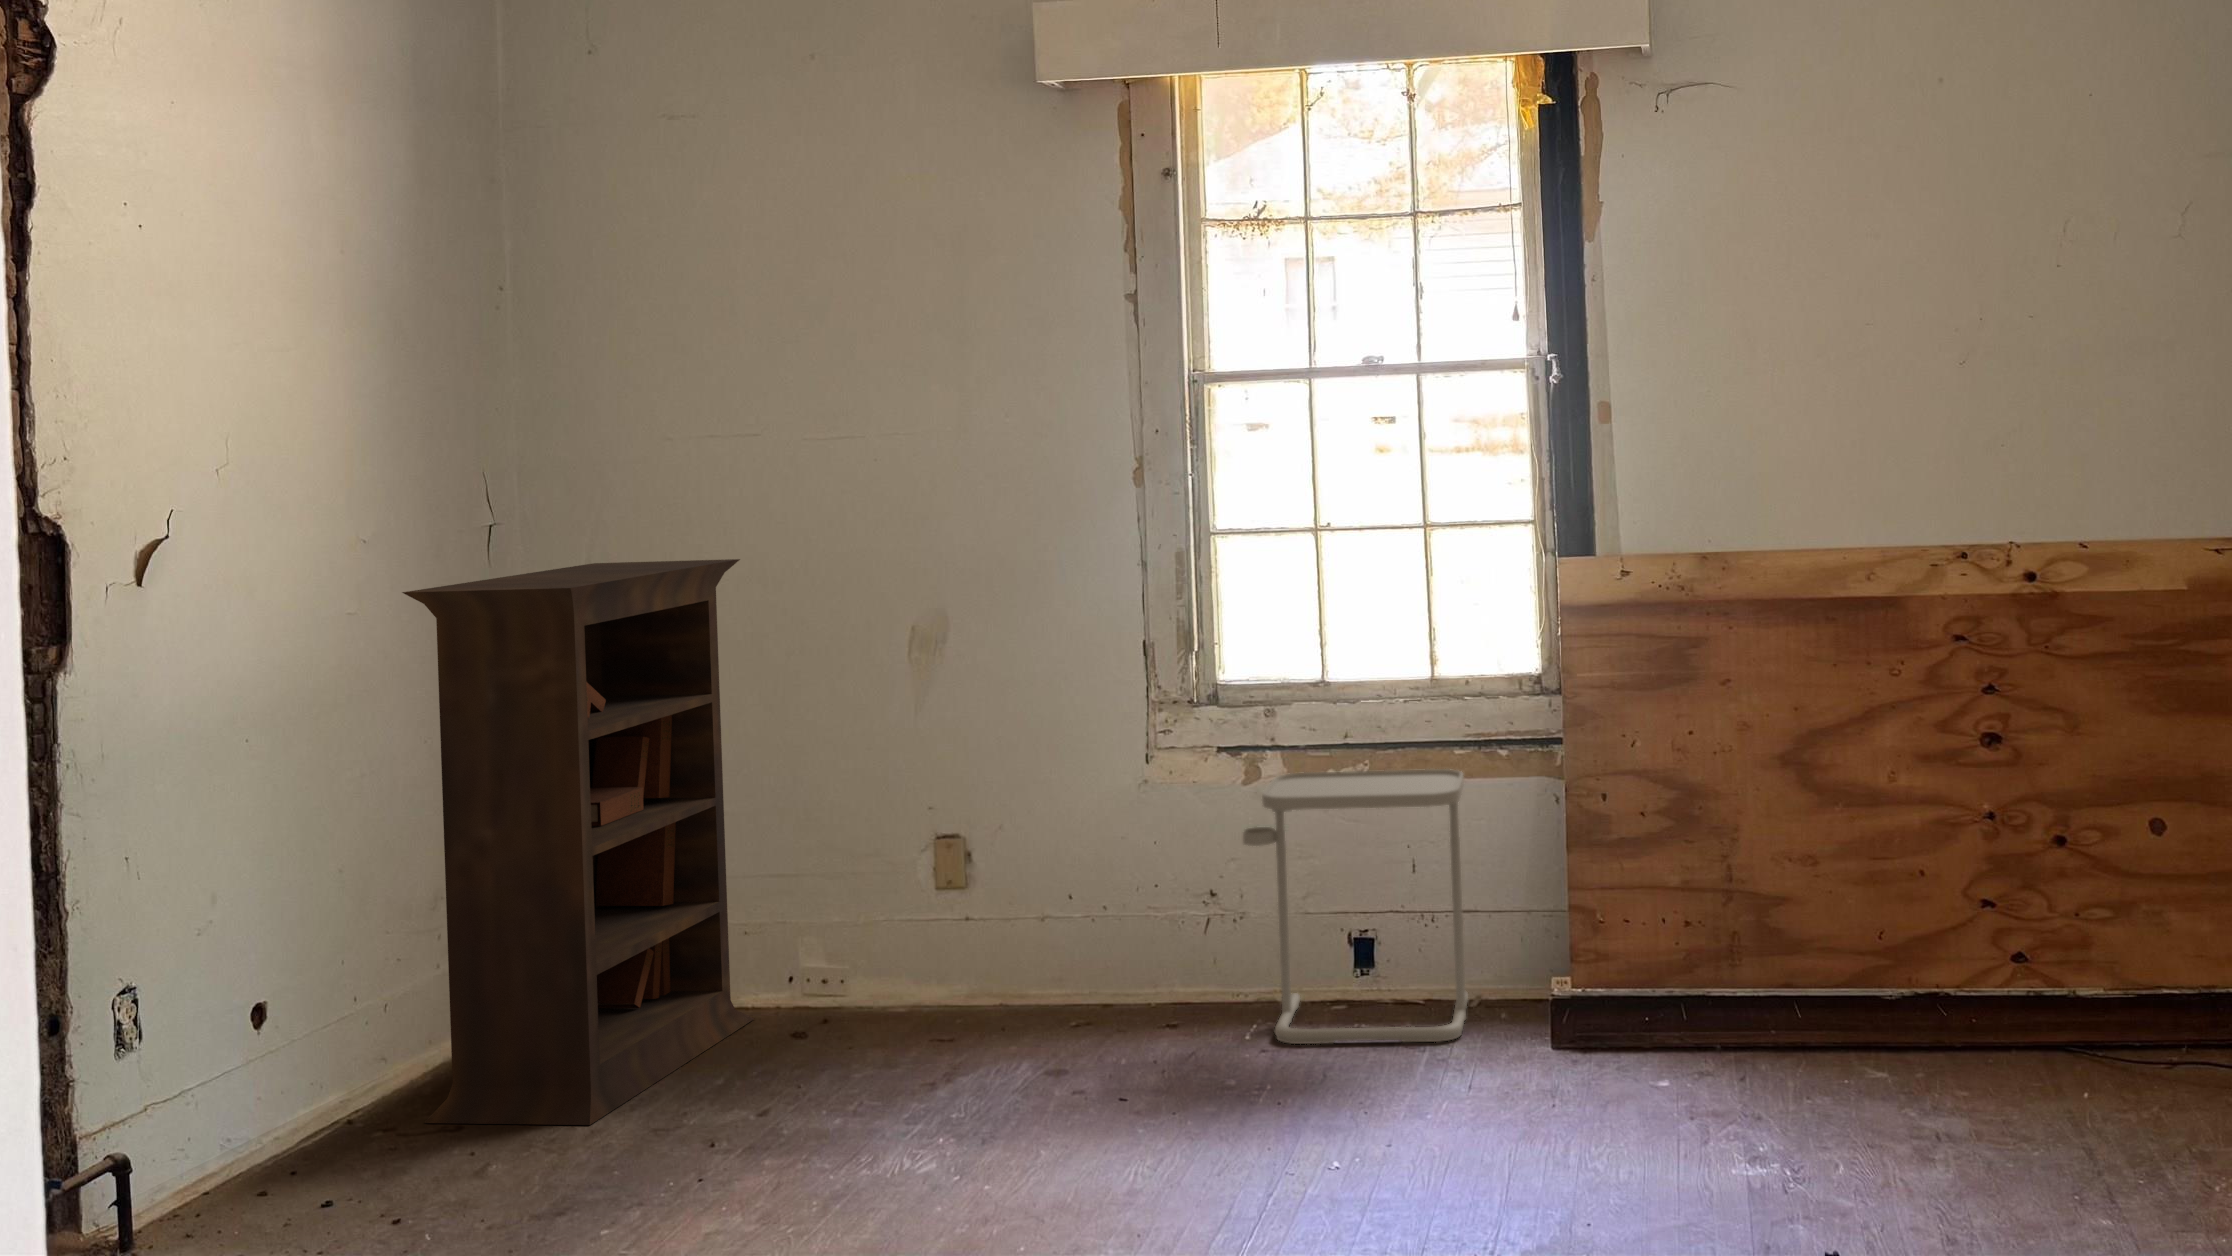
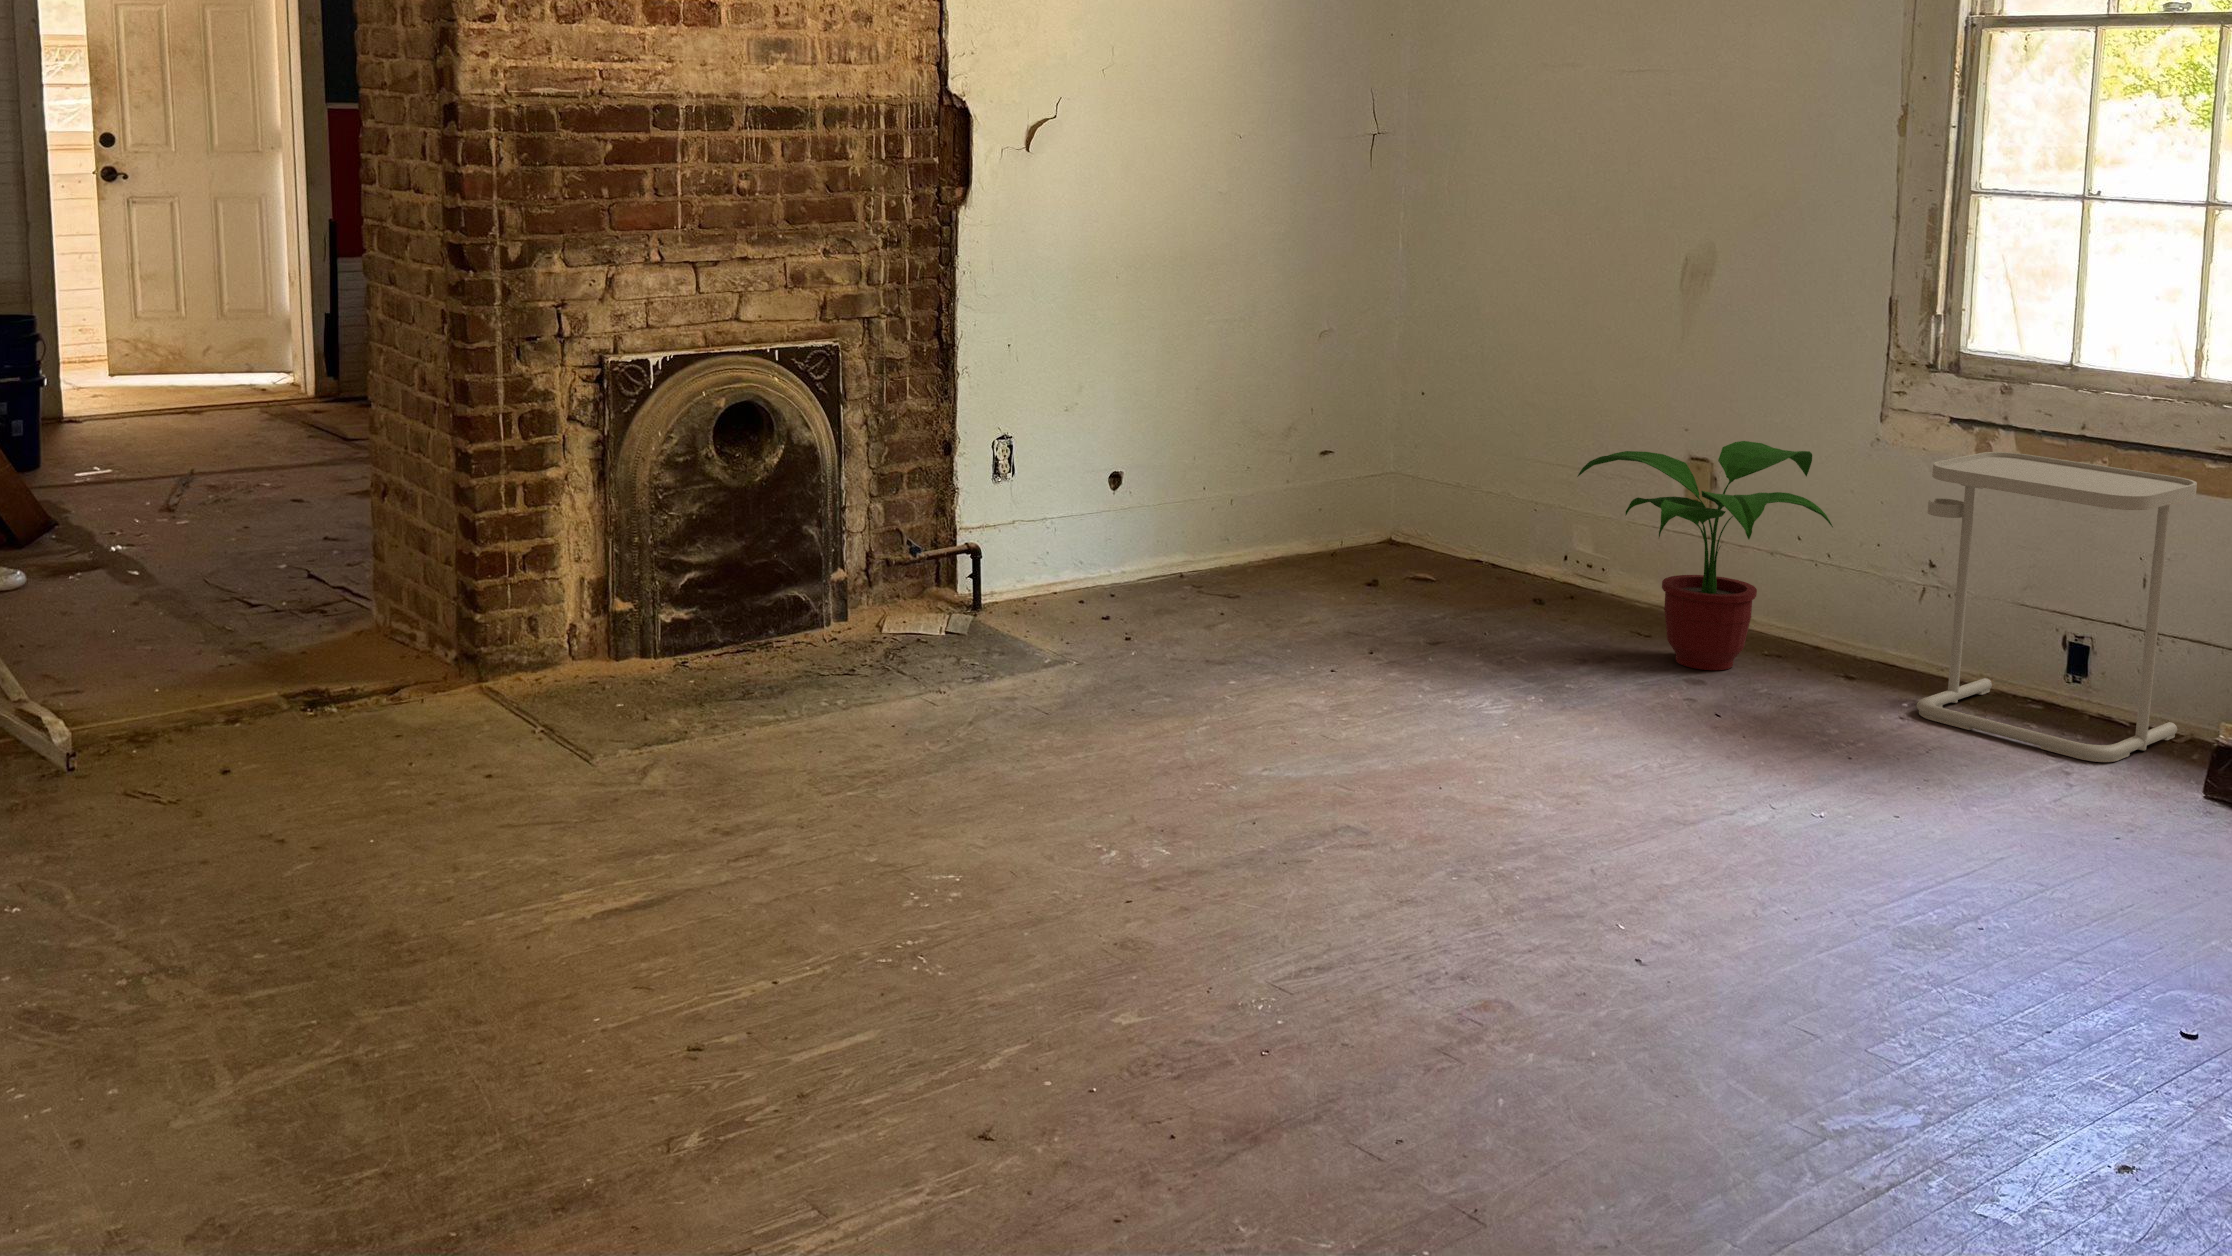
bookcase: present [402,559,754,1125] -> none [1212,173,1538,617]
potted plant: none [883,807,1154,1058] -> present [1578,441,1833,670]

